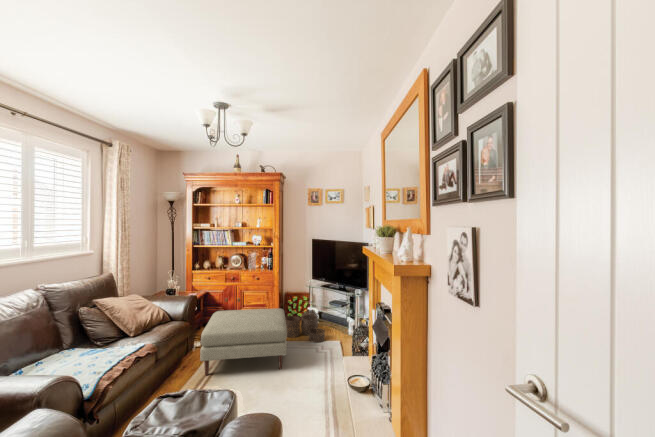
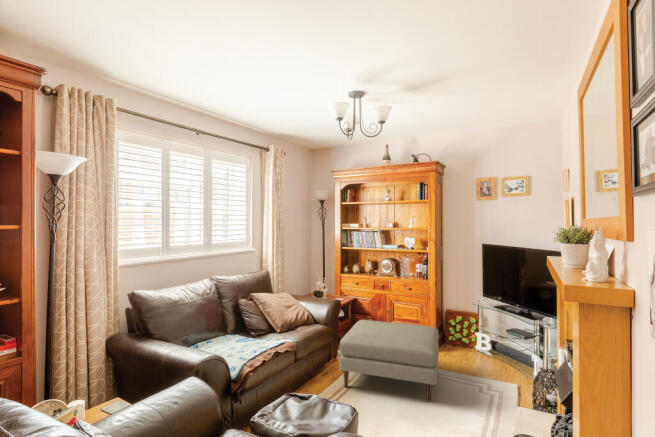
woven basket: present [286,310,325,342] -> none [442,333,496,380]

